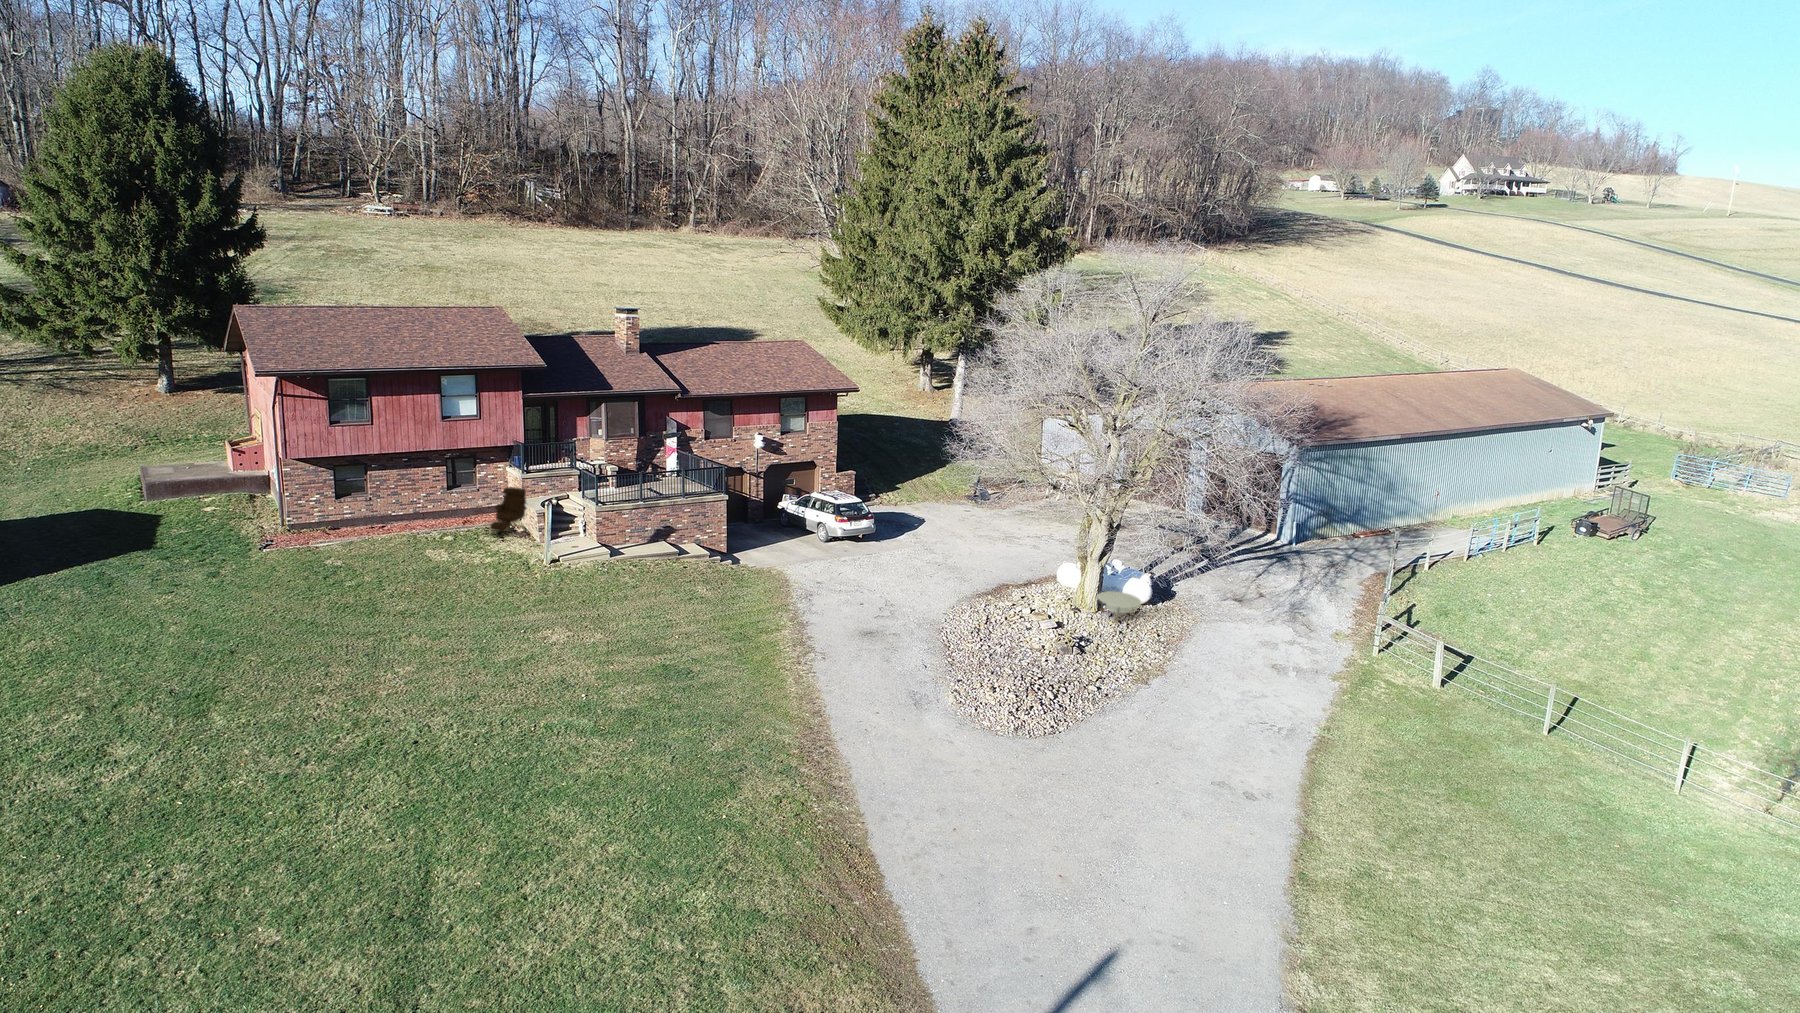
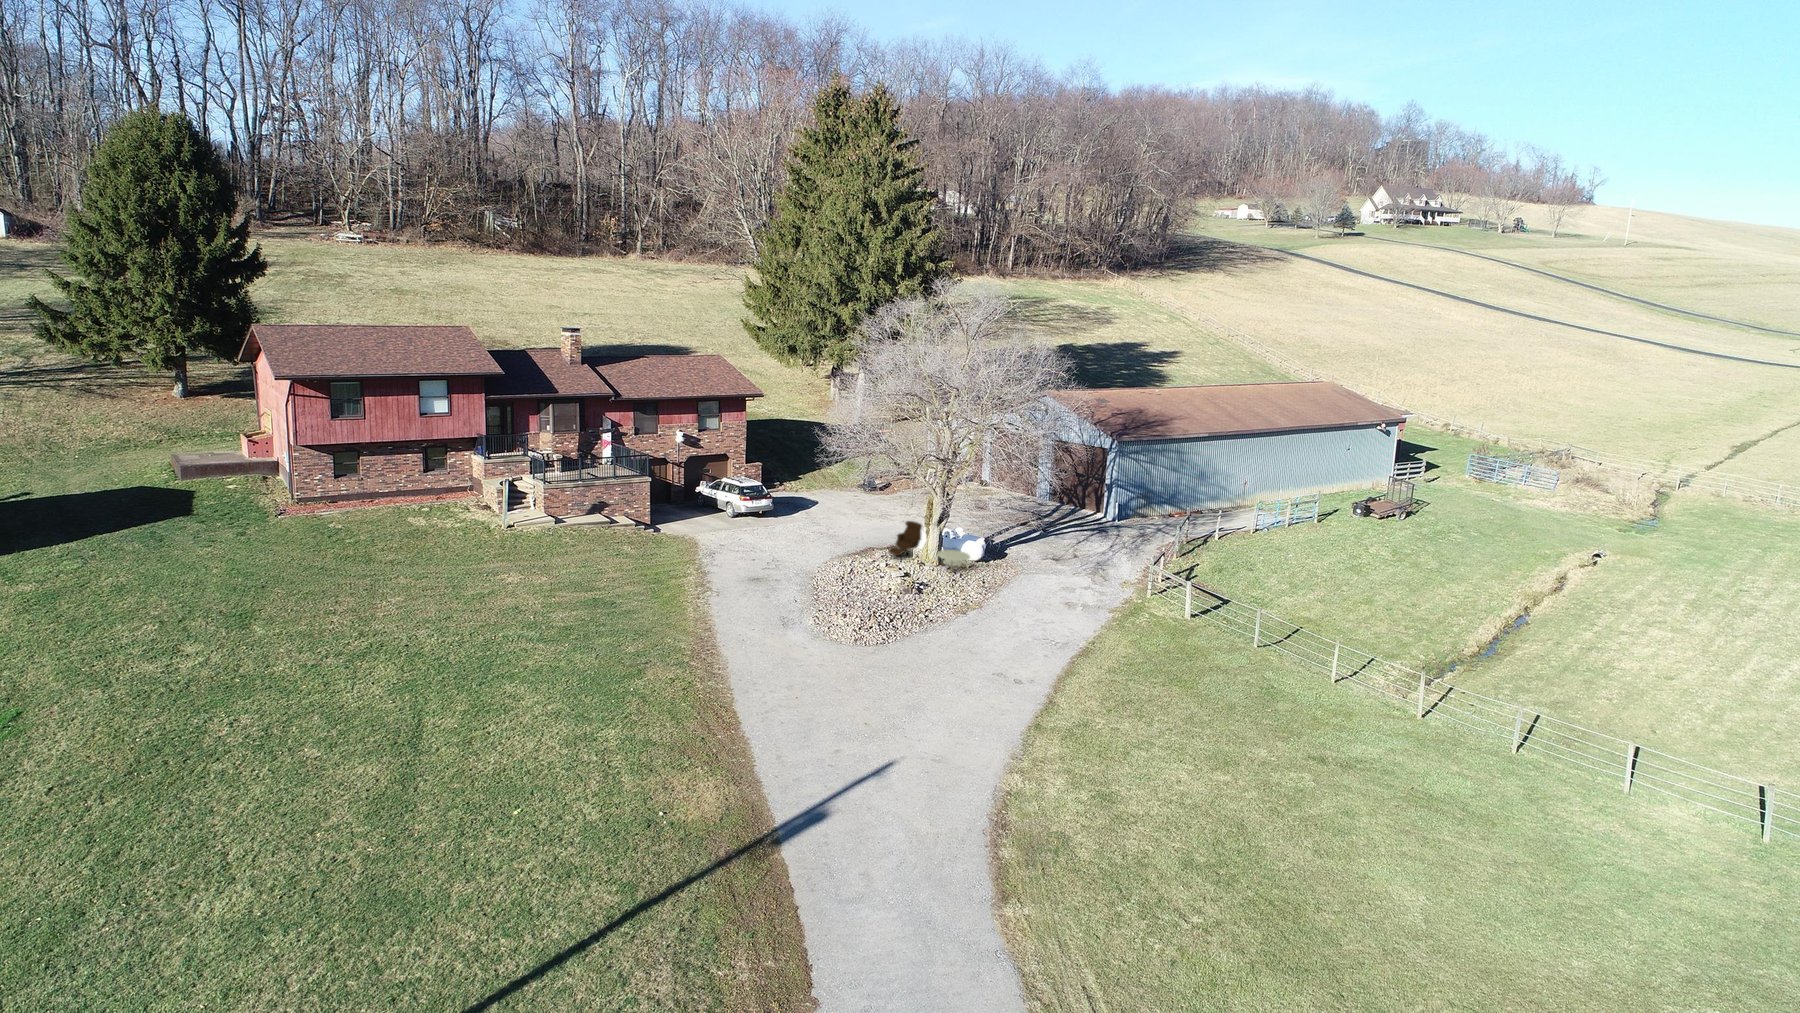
lounge chair: present [490,487,526,535] -> present [889,521,922,557]

